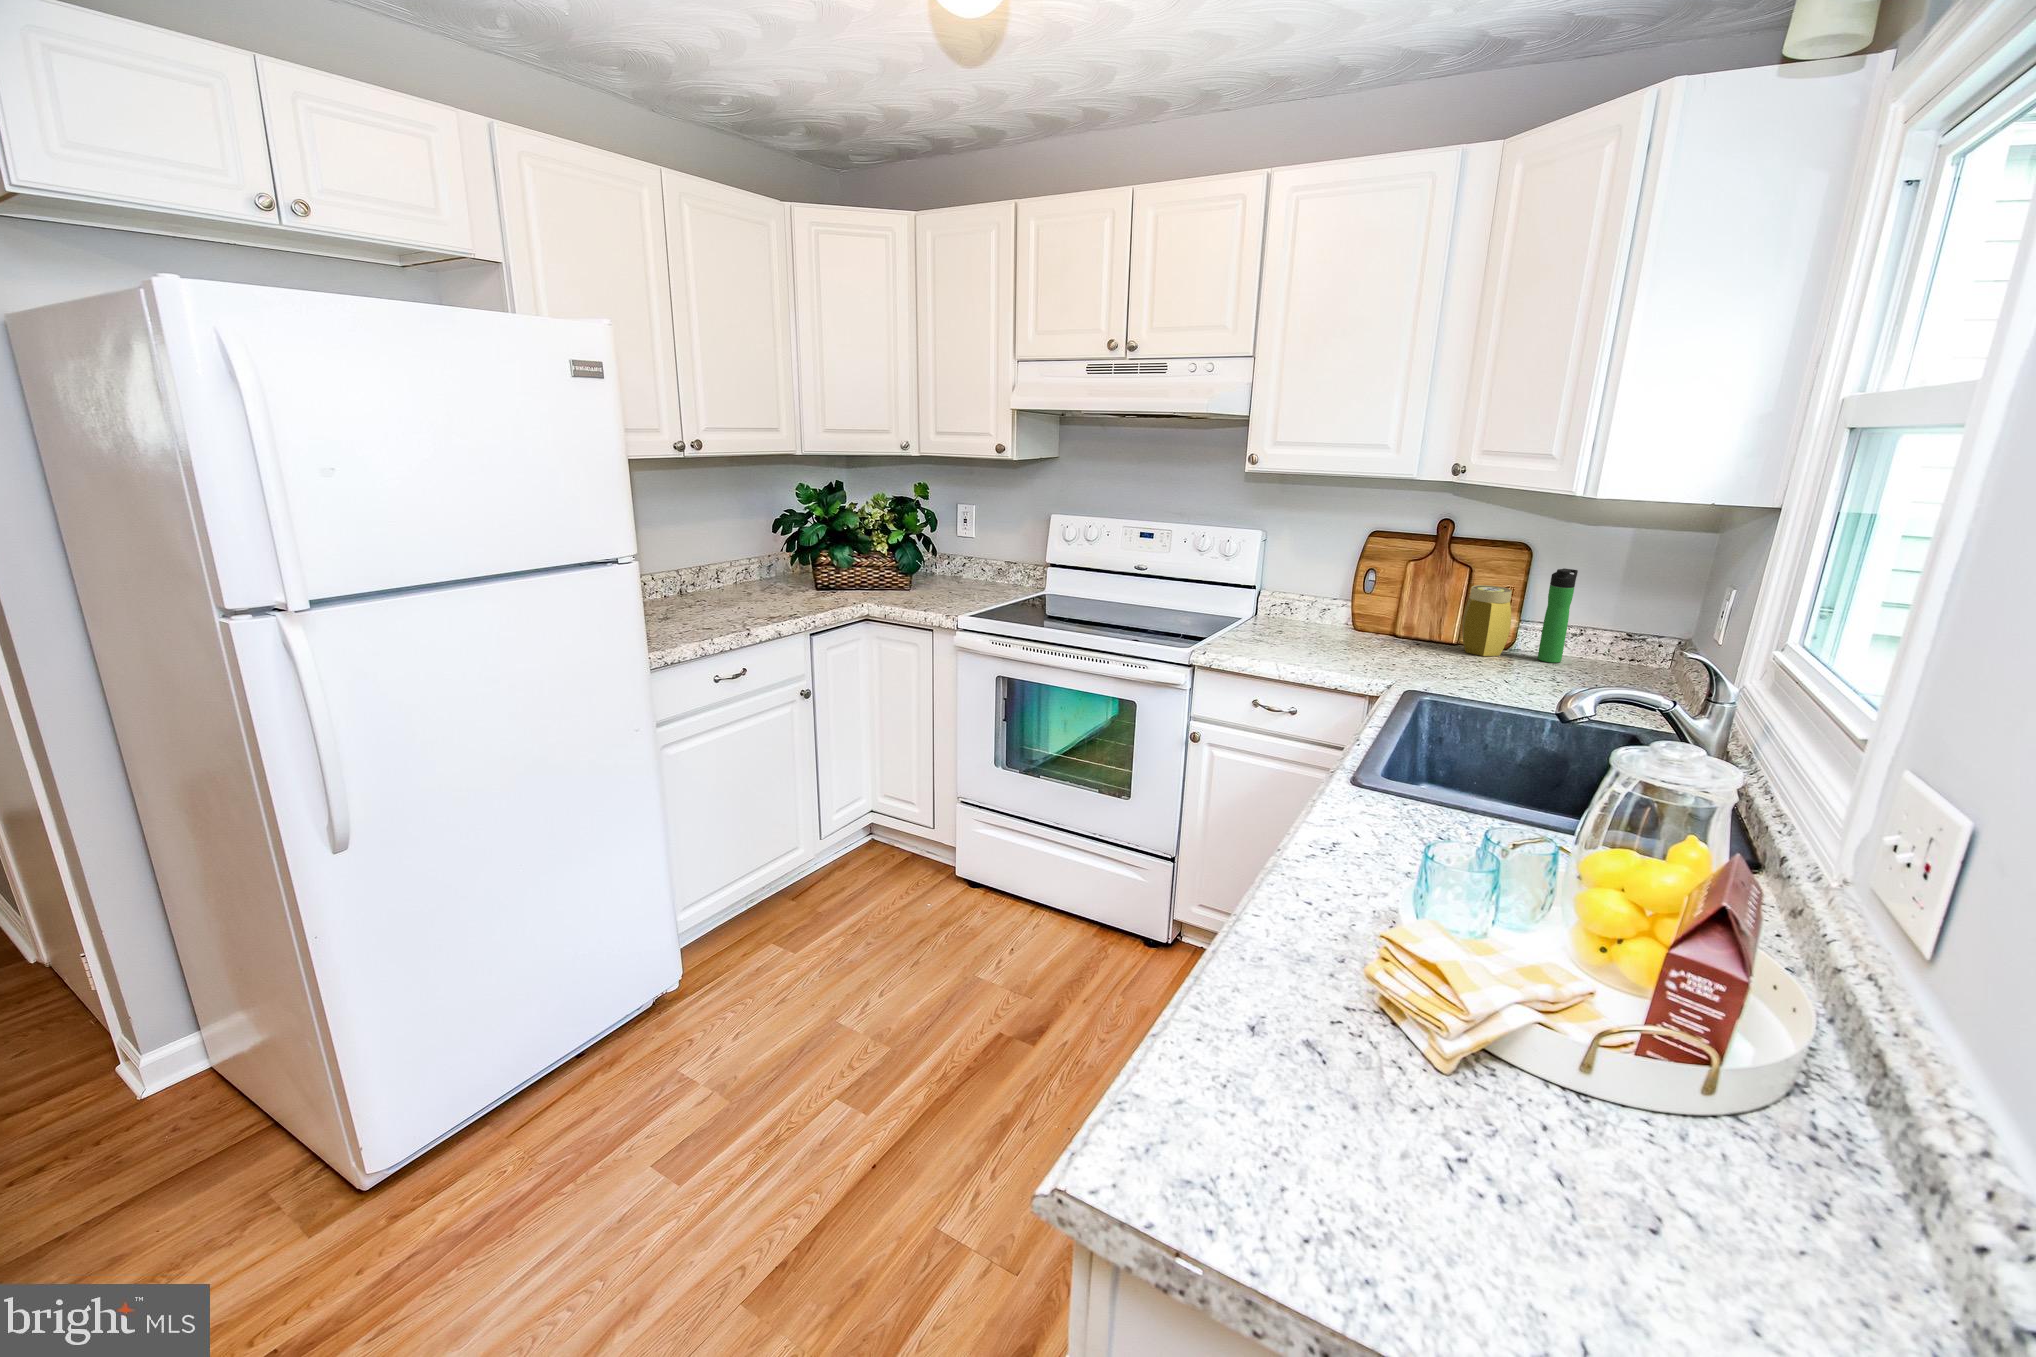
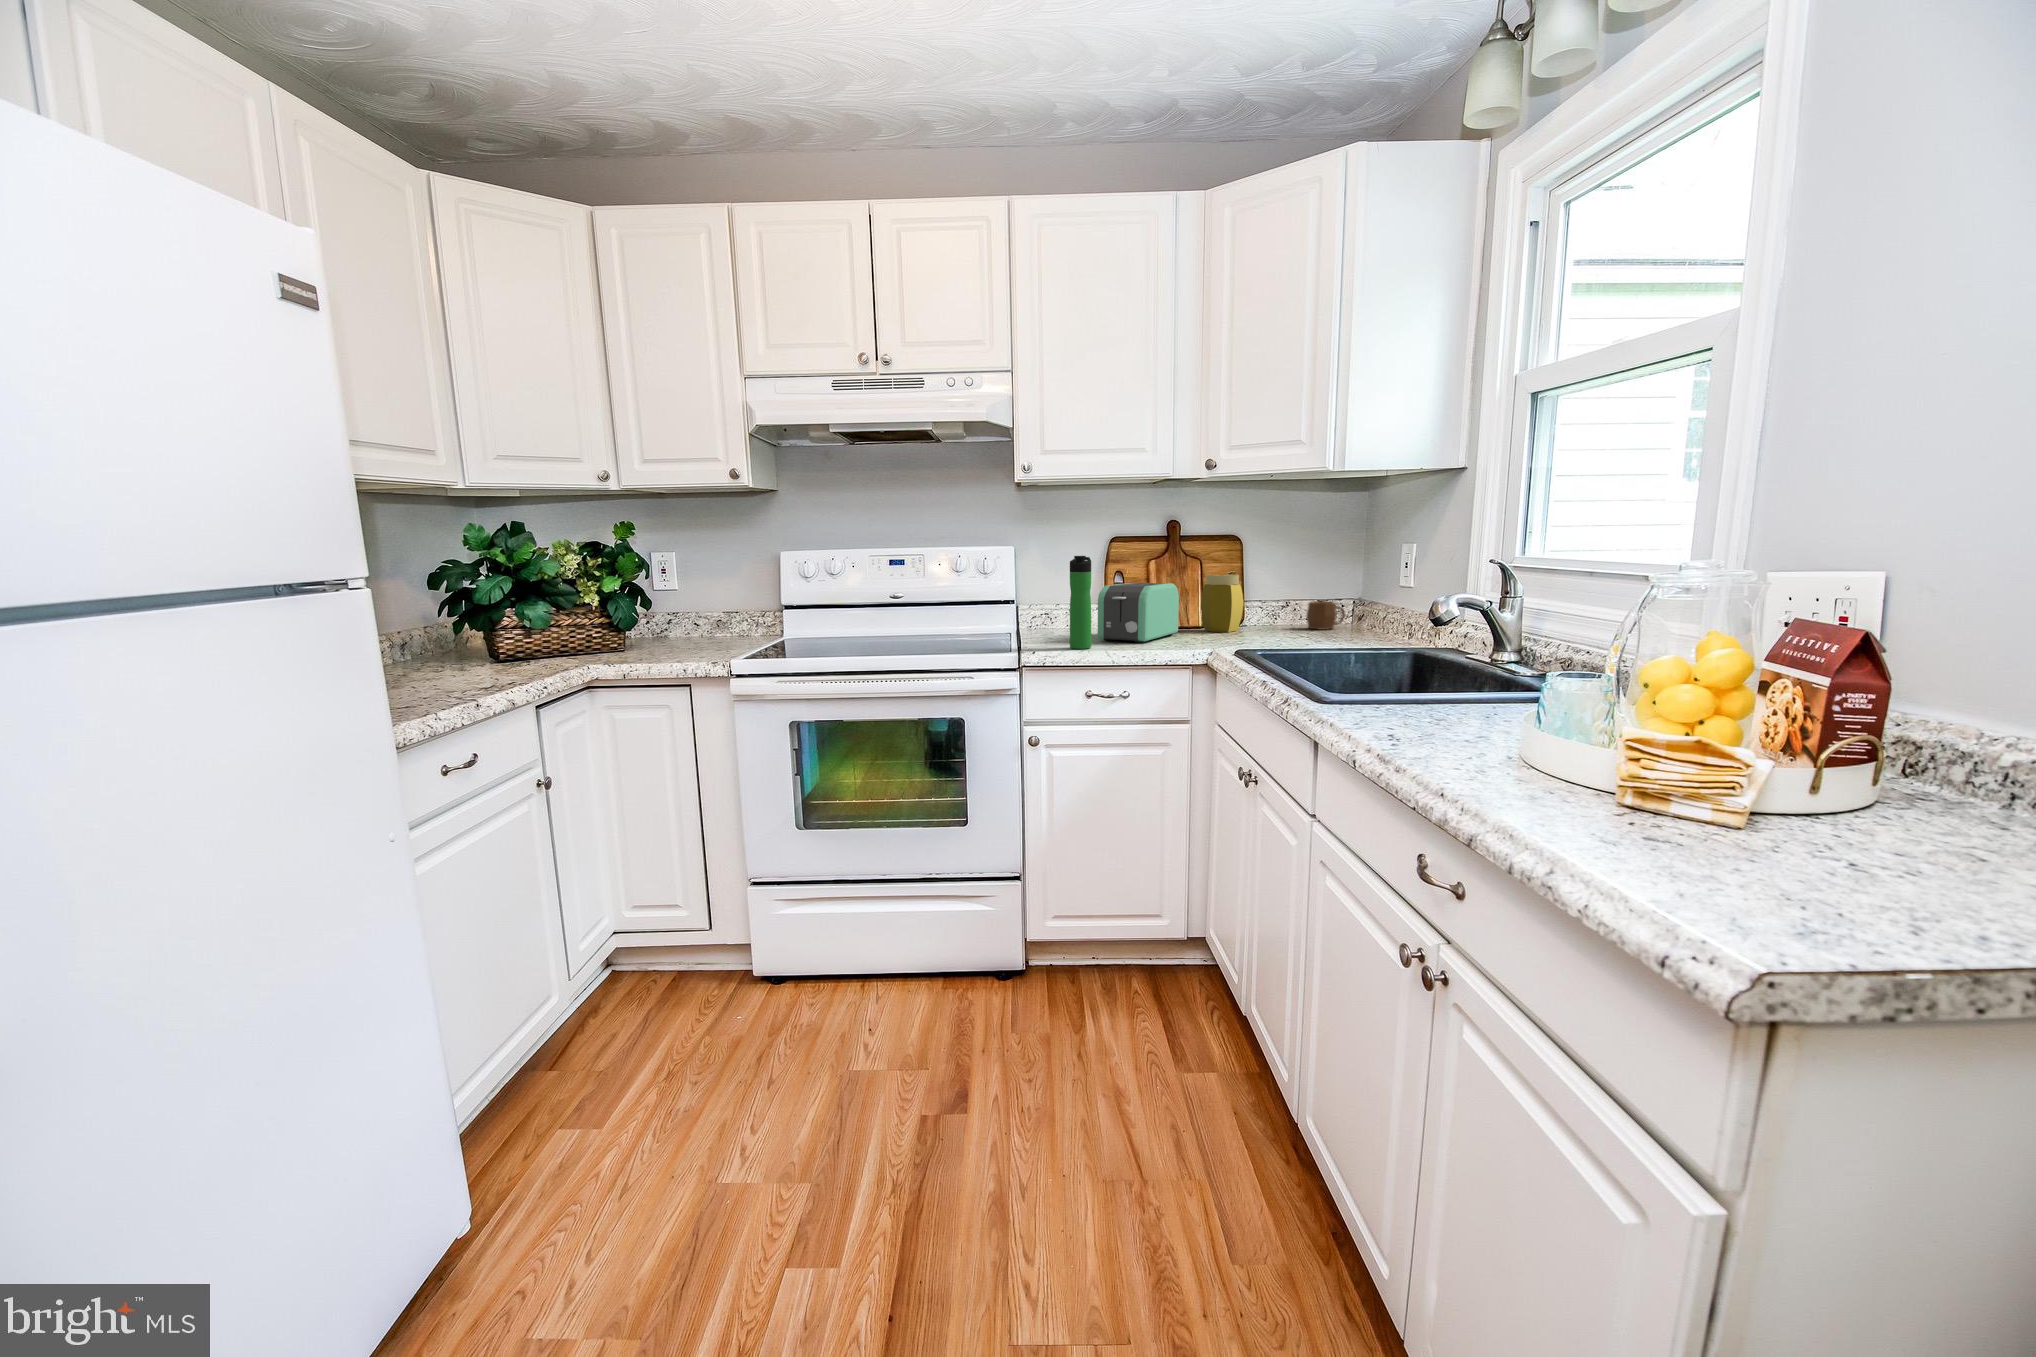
bottle: present [1538,568,1578,663] -> present [1070,556,1091,649]
toaster: none [1307,585,1420,657] -> present [1098,583,1179,643]
mug: none [1599,635,1651,674] -> present [1306,601,1345,630]

